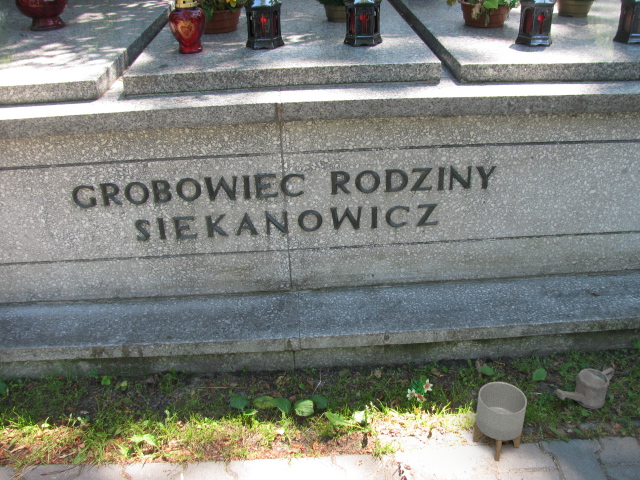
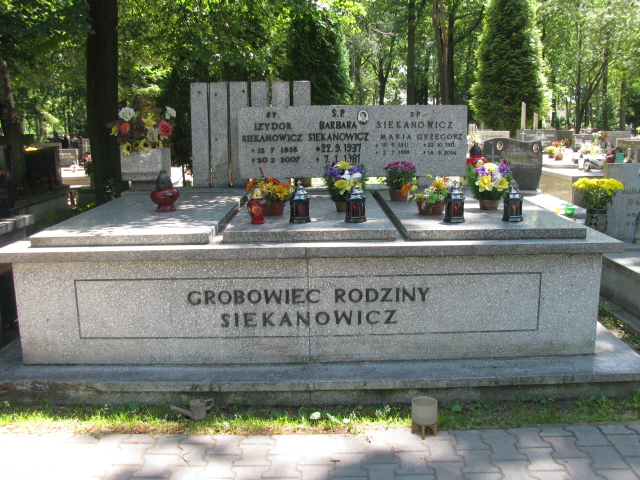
watering can: present [556,367,614,409] -> present [170,399,214,421]

